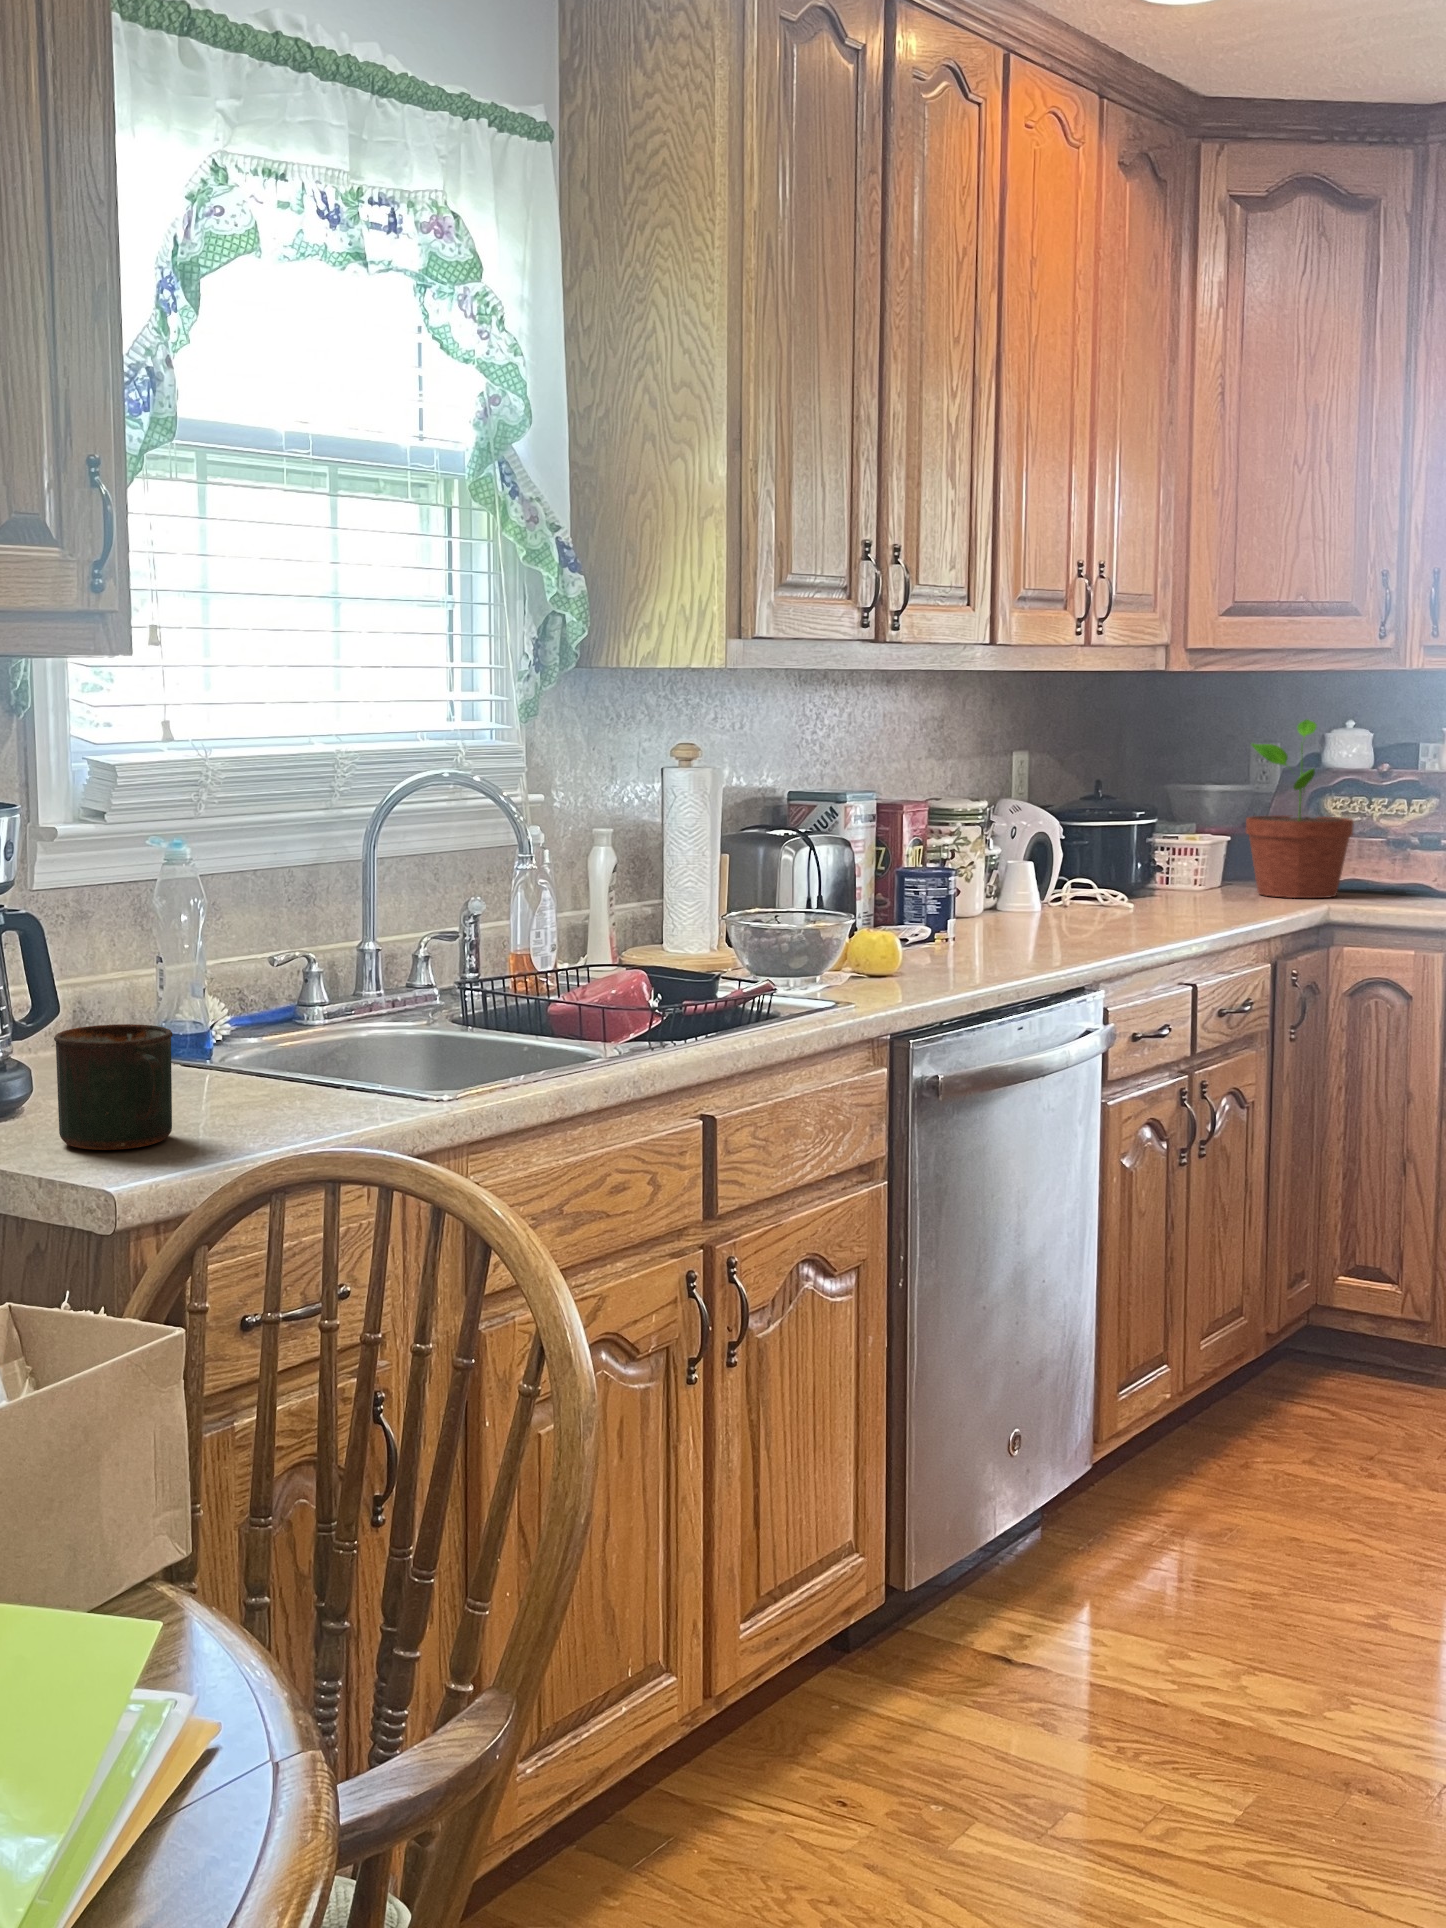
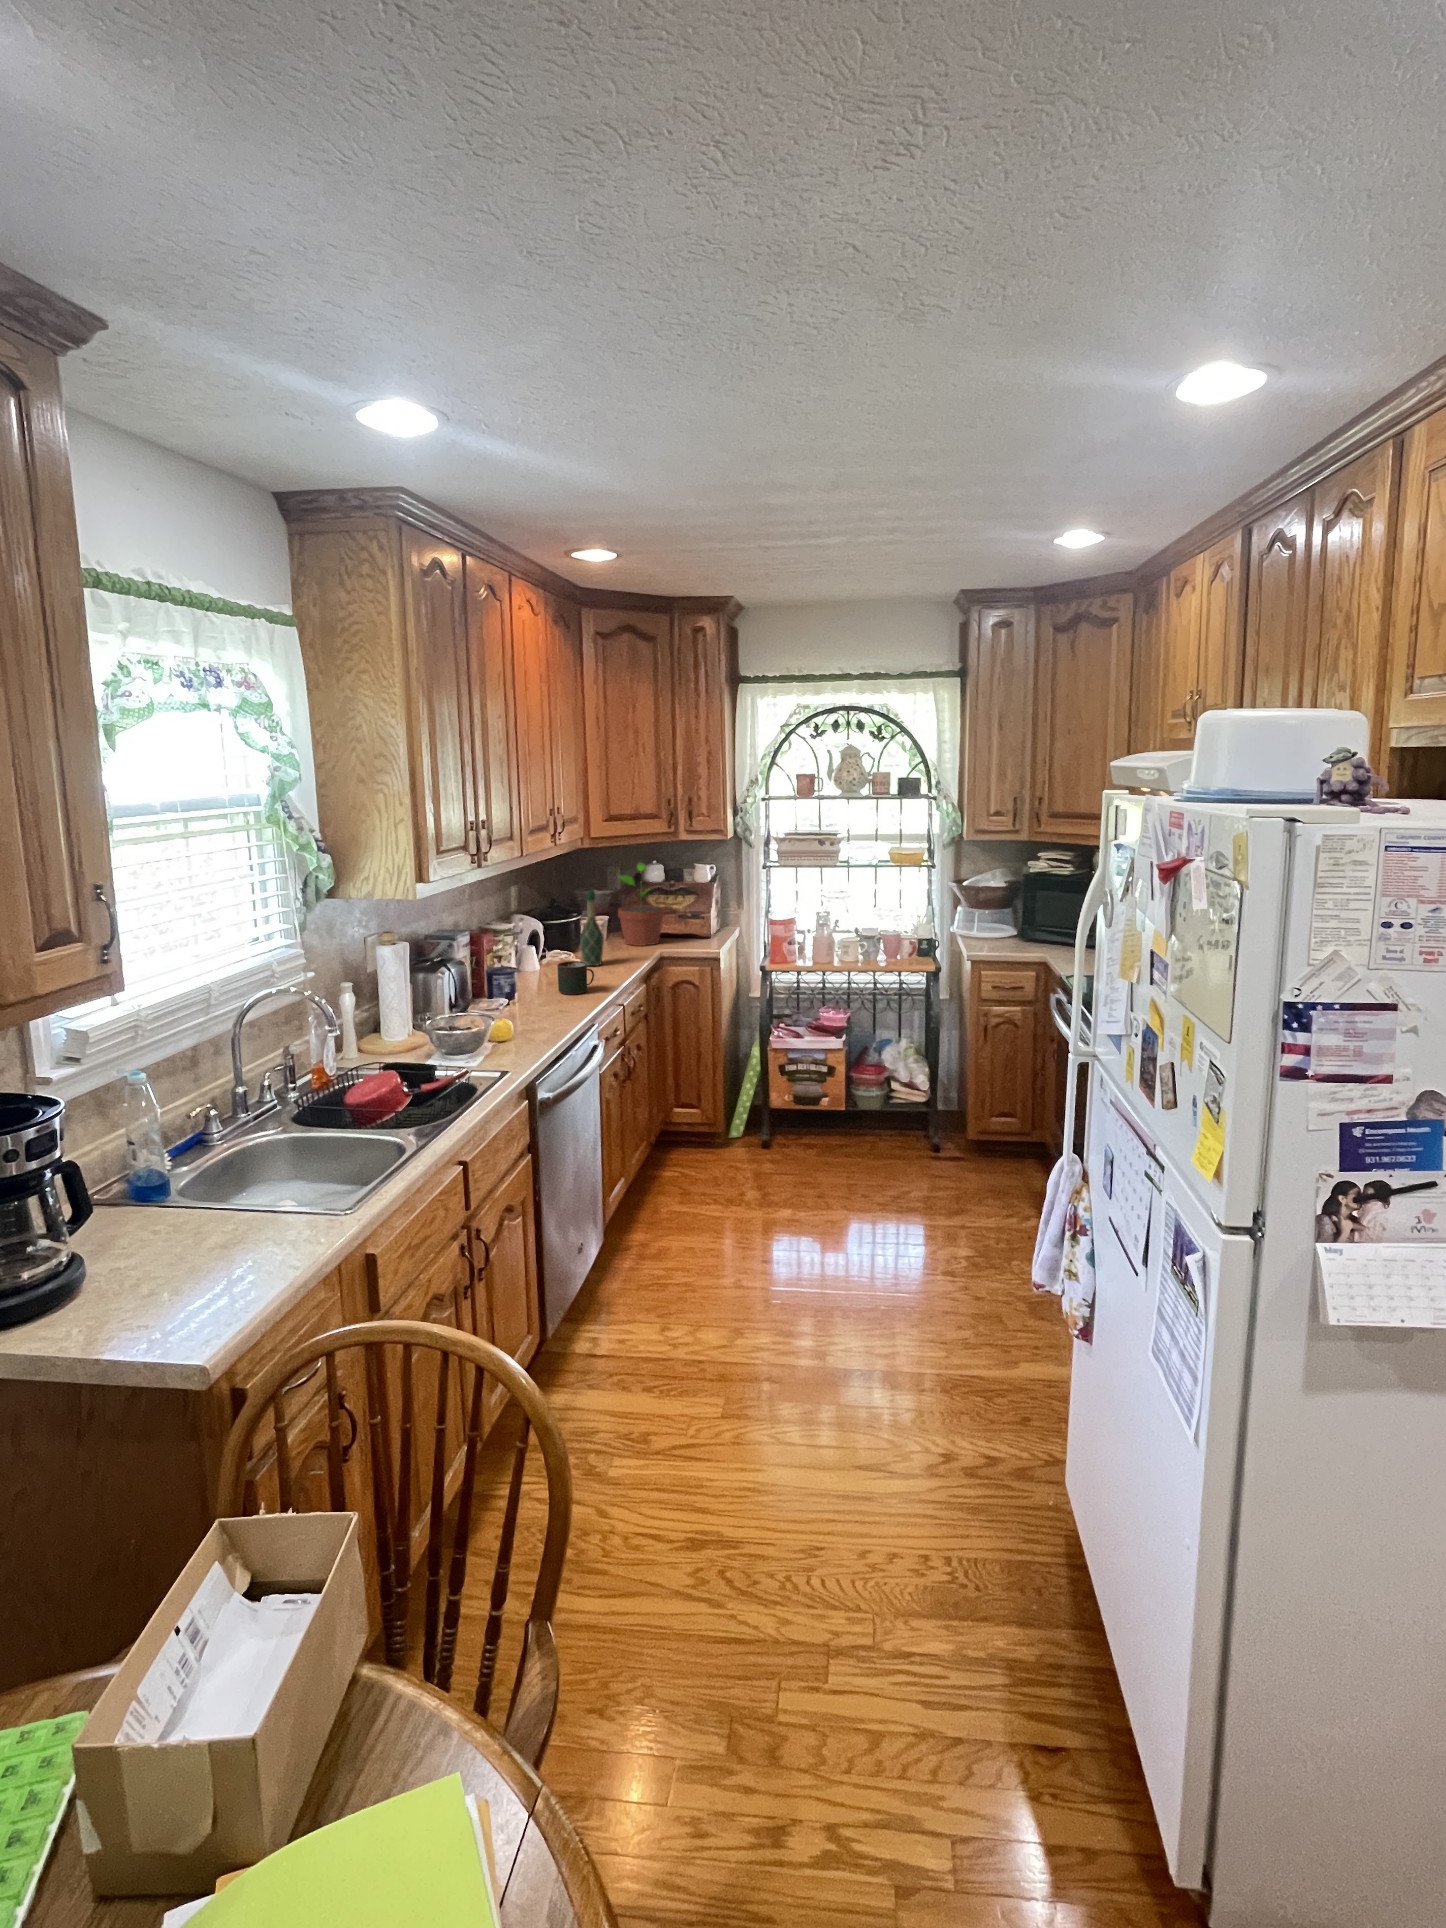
wine bottle: none [1134,749,1187,913] -> present [580,890,604,966]
mug: present [54,1024,173,1150] -> present [557,961,594,995]

